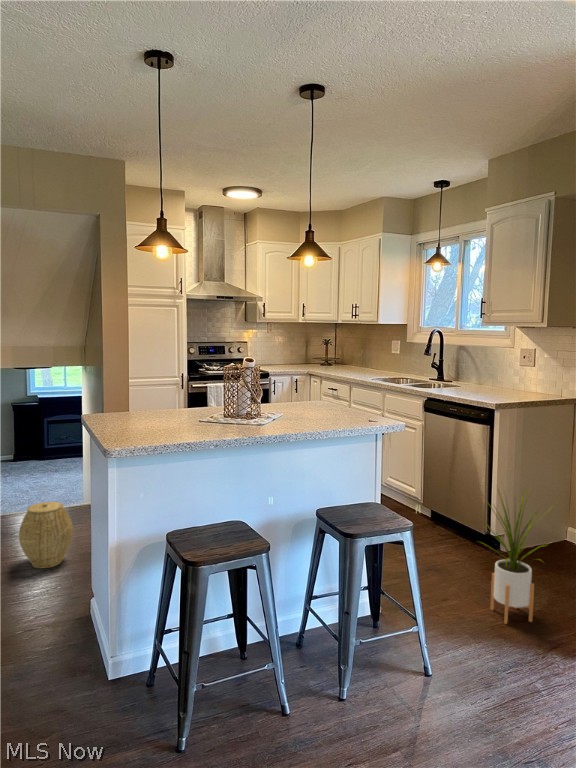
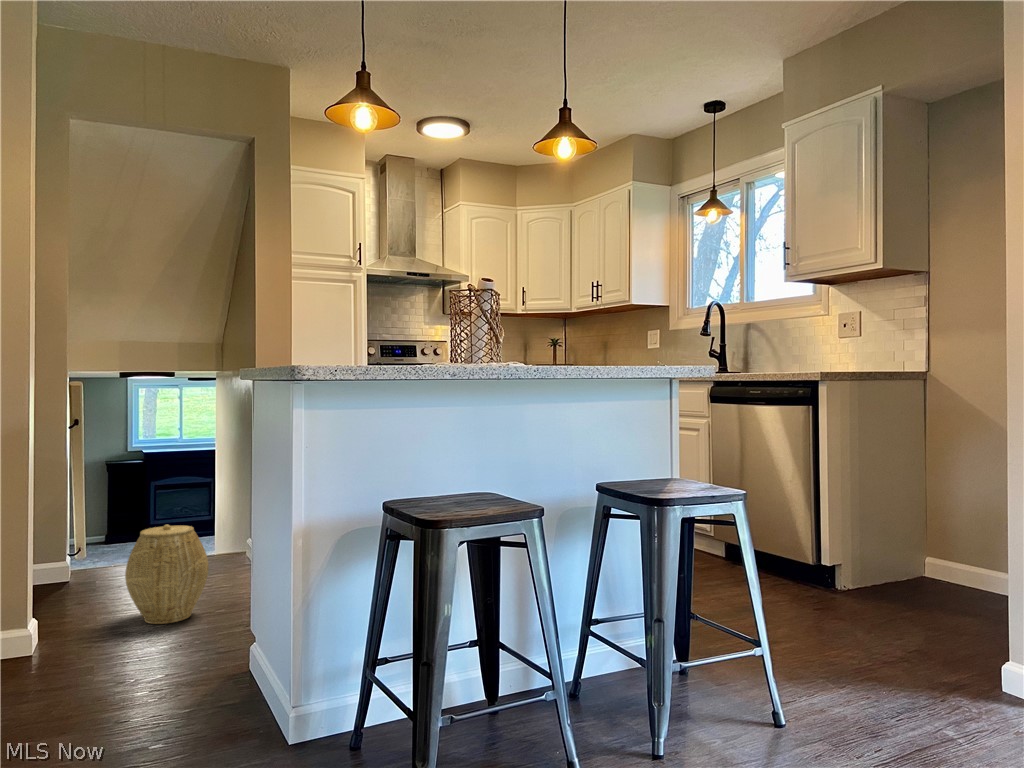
house plant: present [485,489,547,624] -> none [819,453,939,664]

